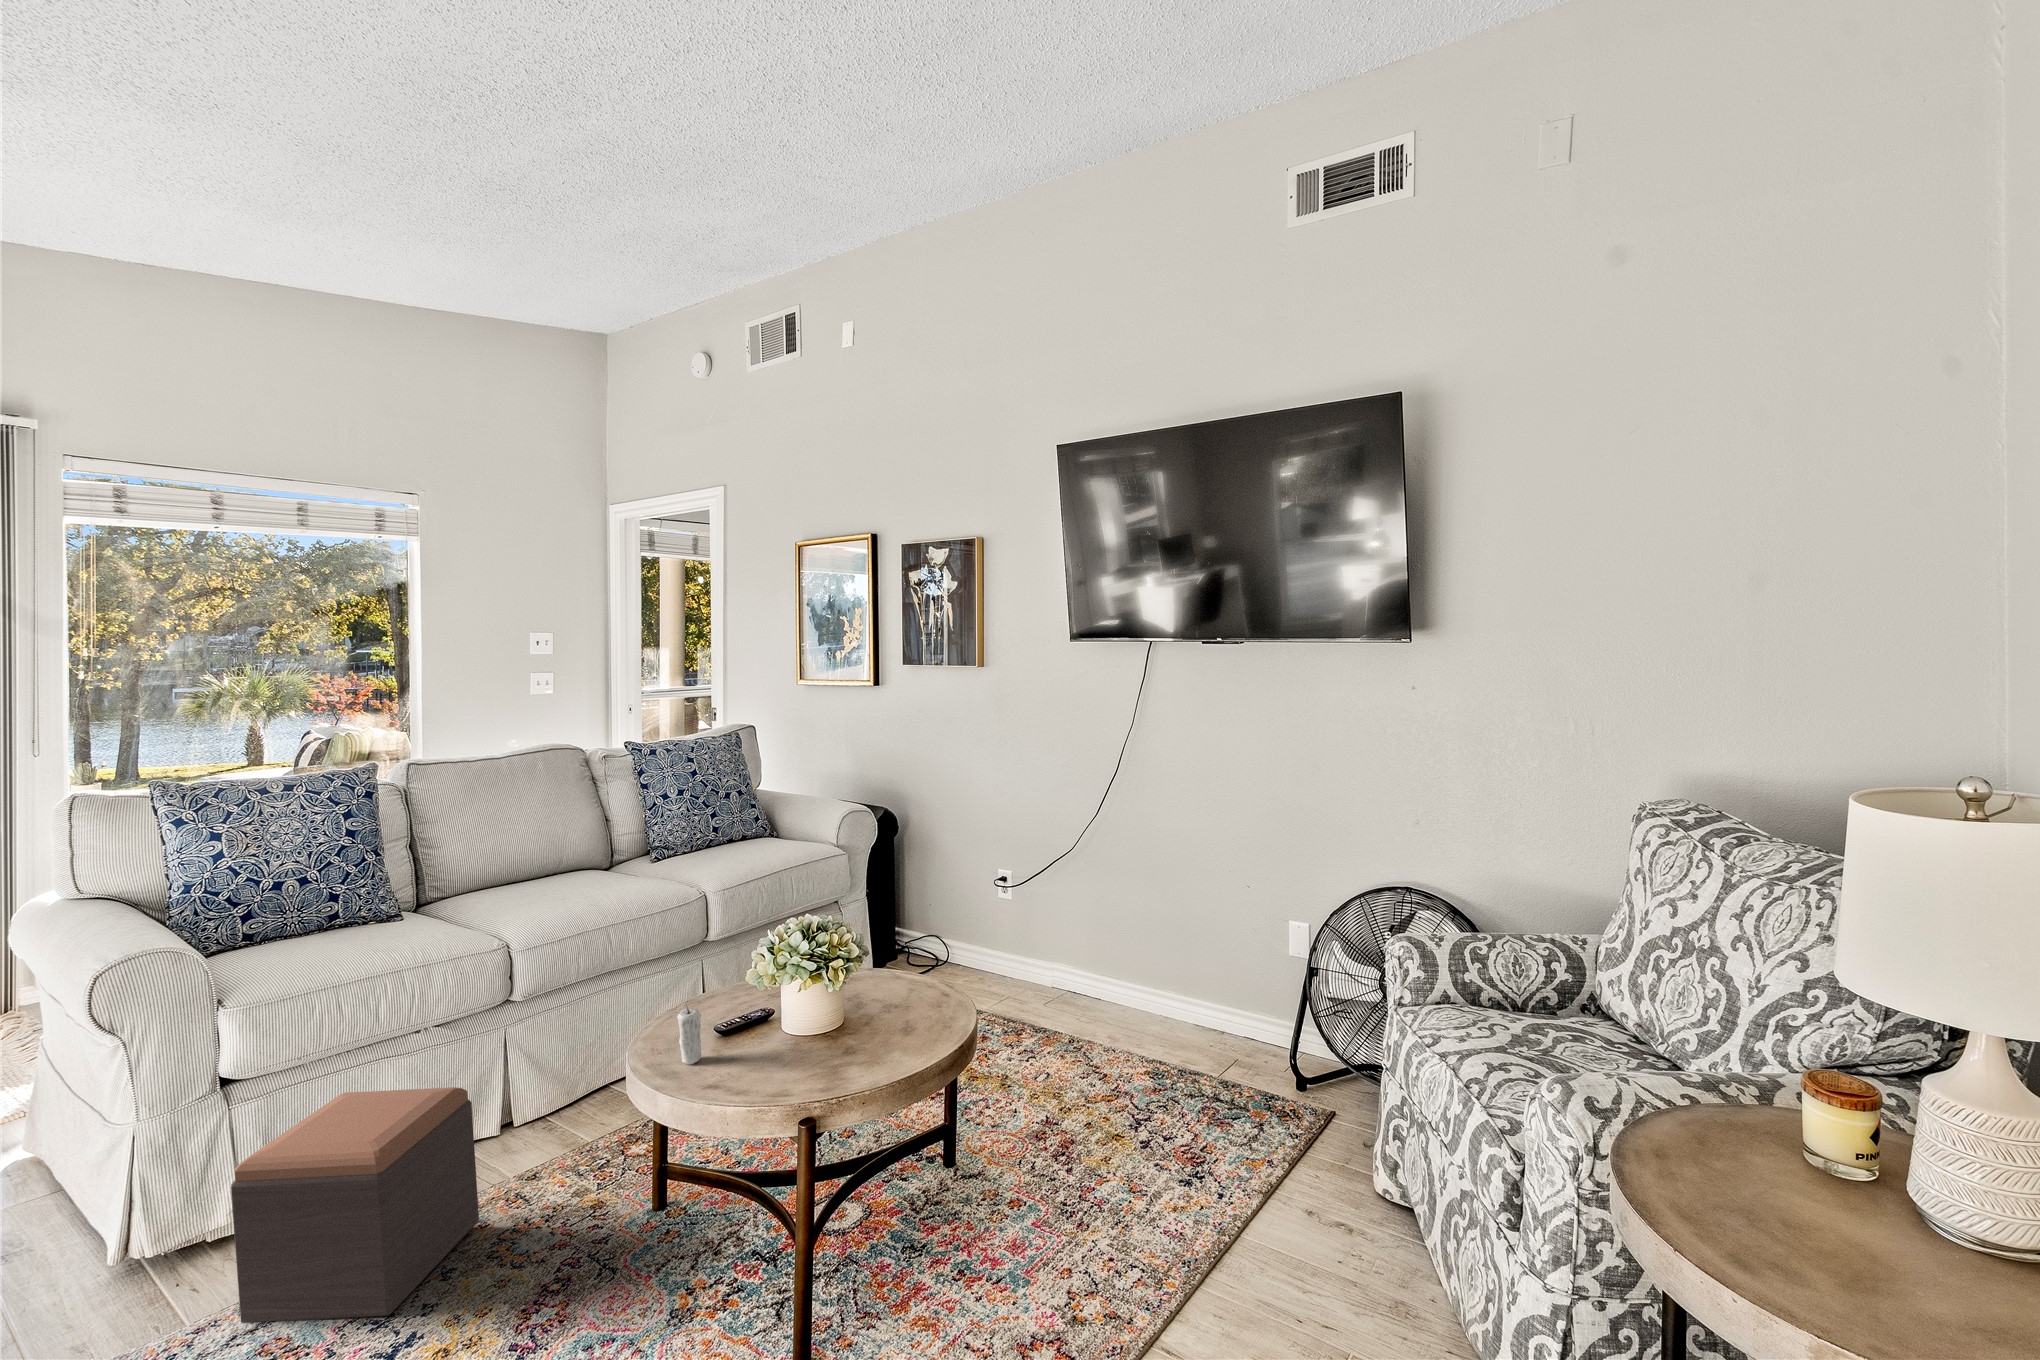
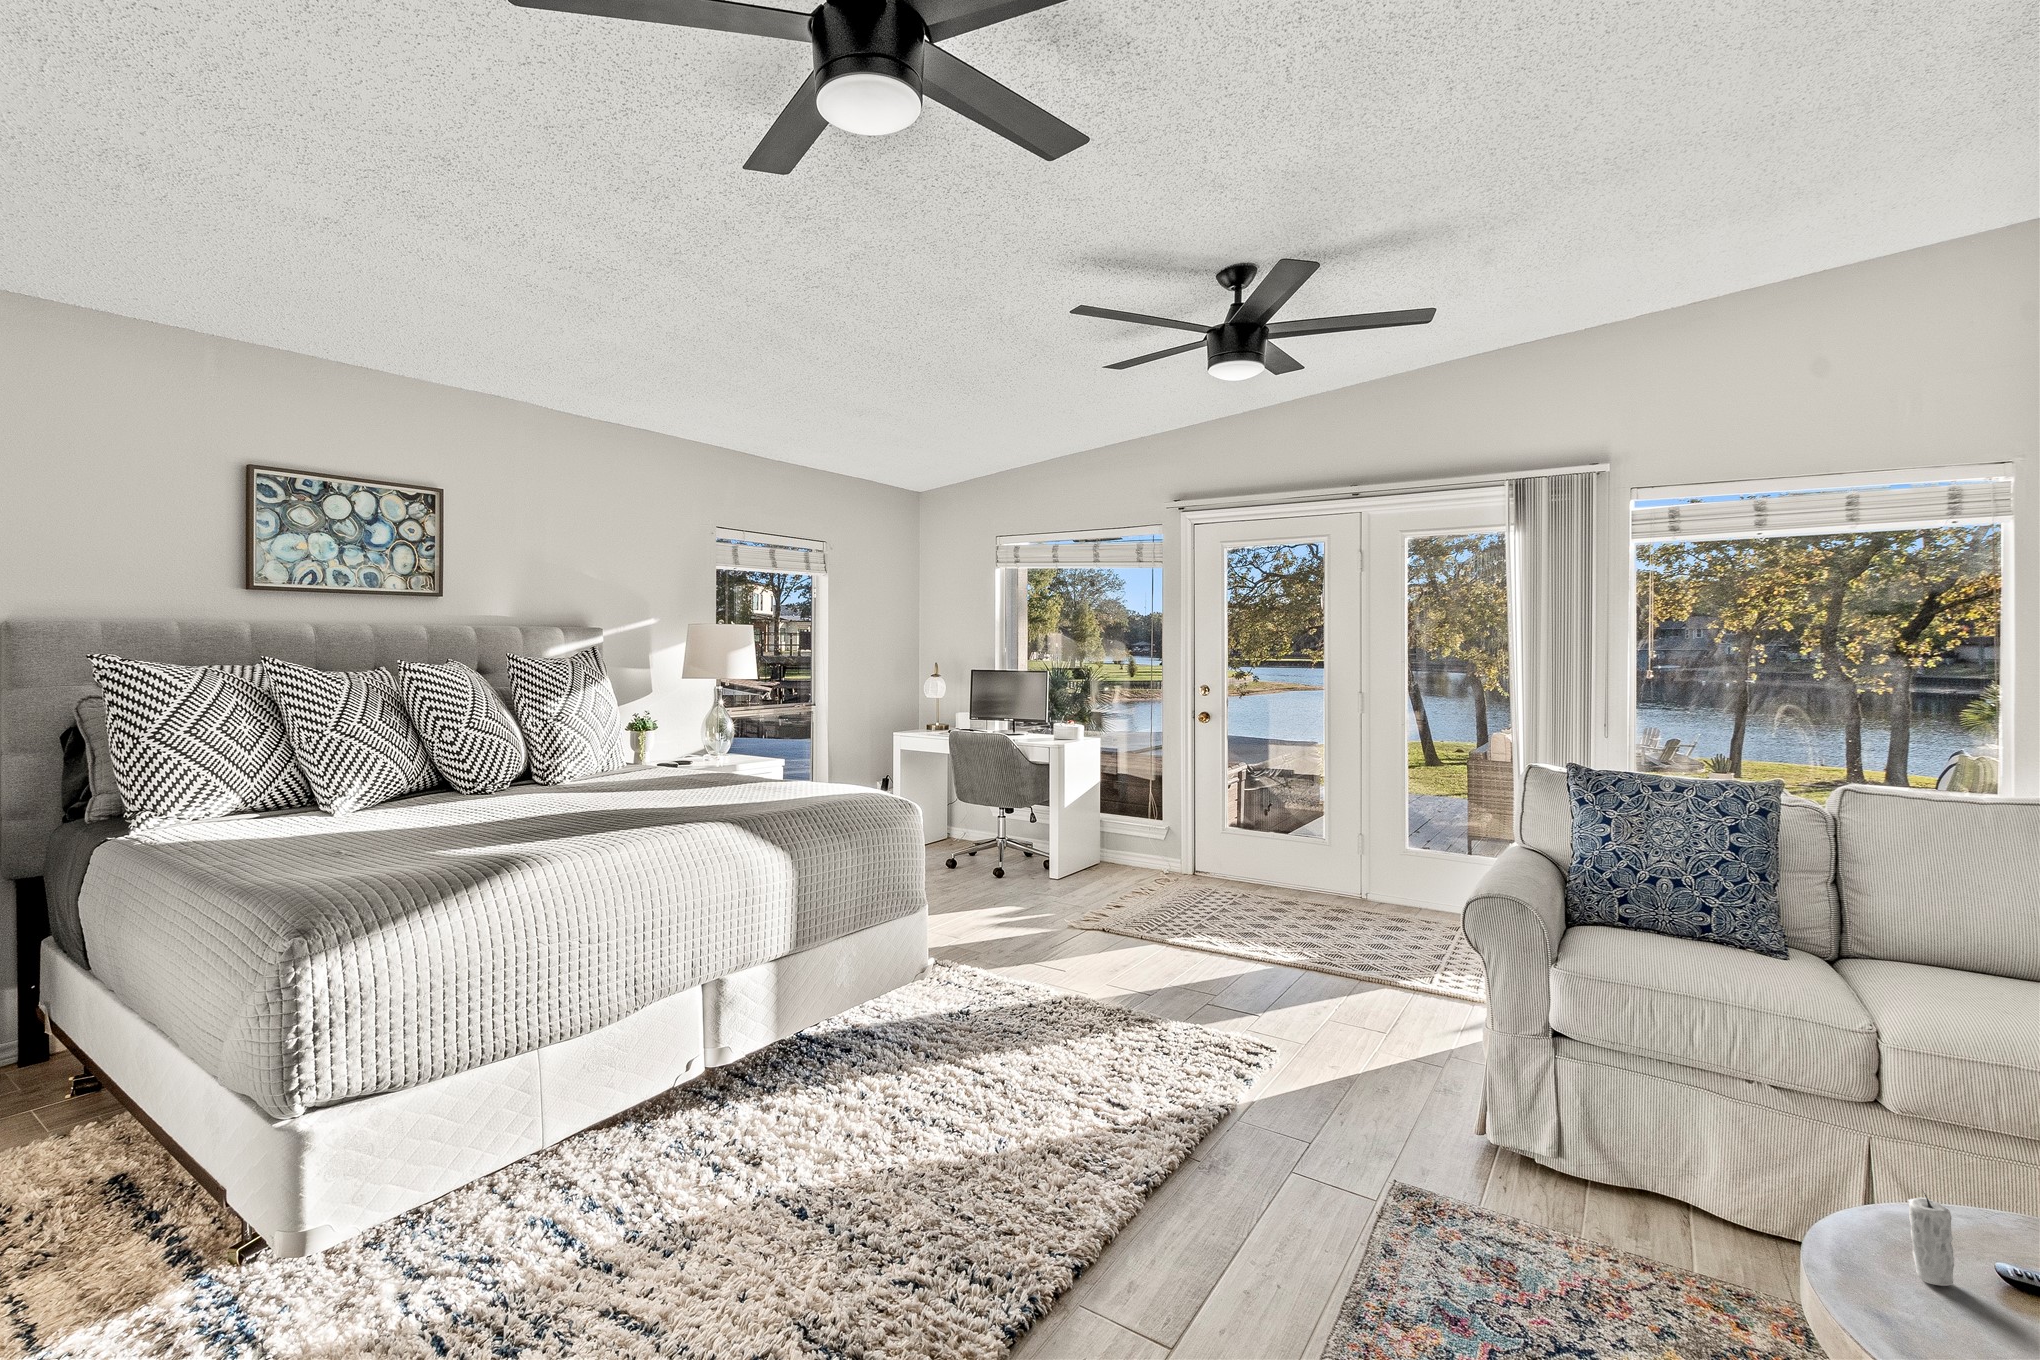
footstool: present [231,1087,479,1323] -> none [1499,1091,1735,1321]

